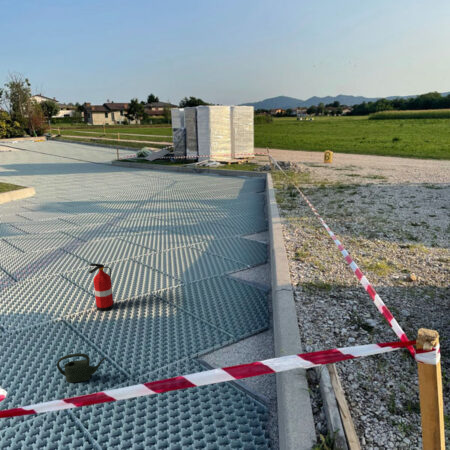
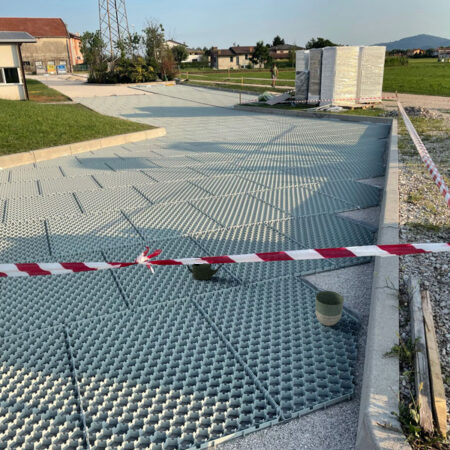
fire extinguisher: present [89,264,114,311] -> none [212,191,231,233]
planter: none [218,380,250,424] -> present [315,291,344,325]

